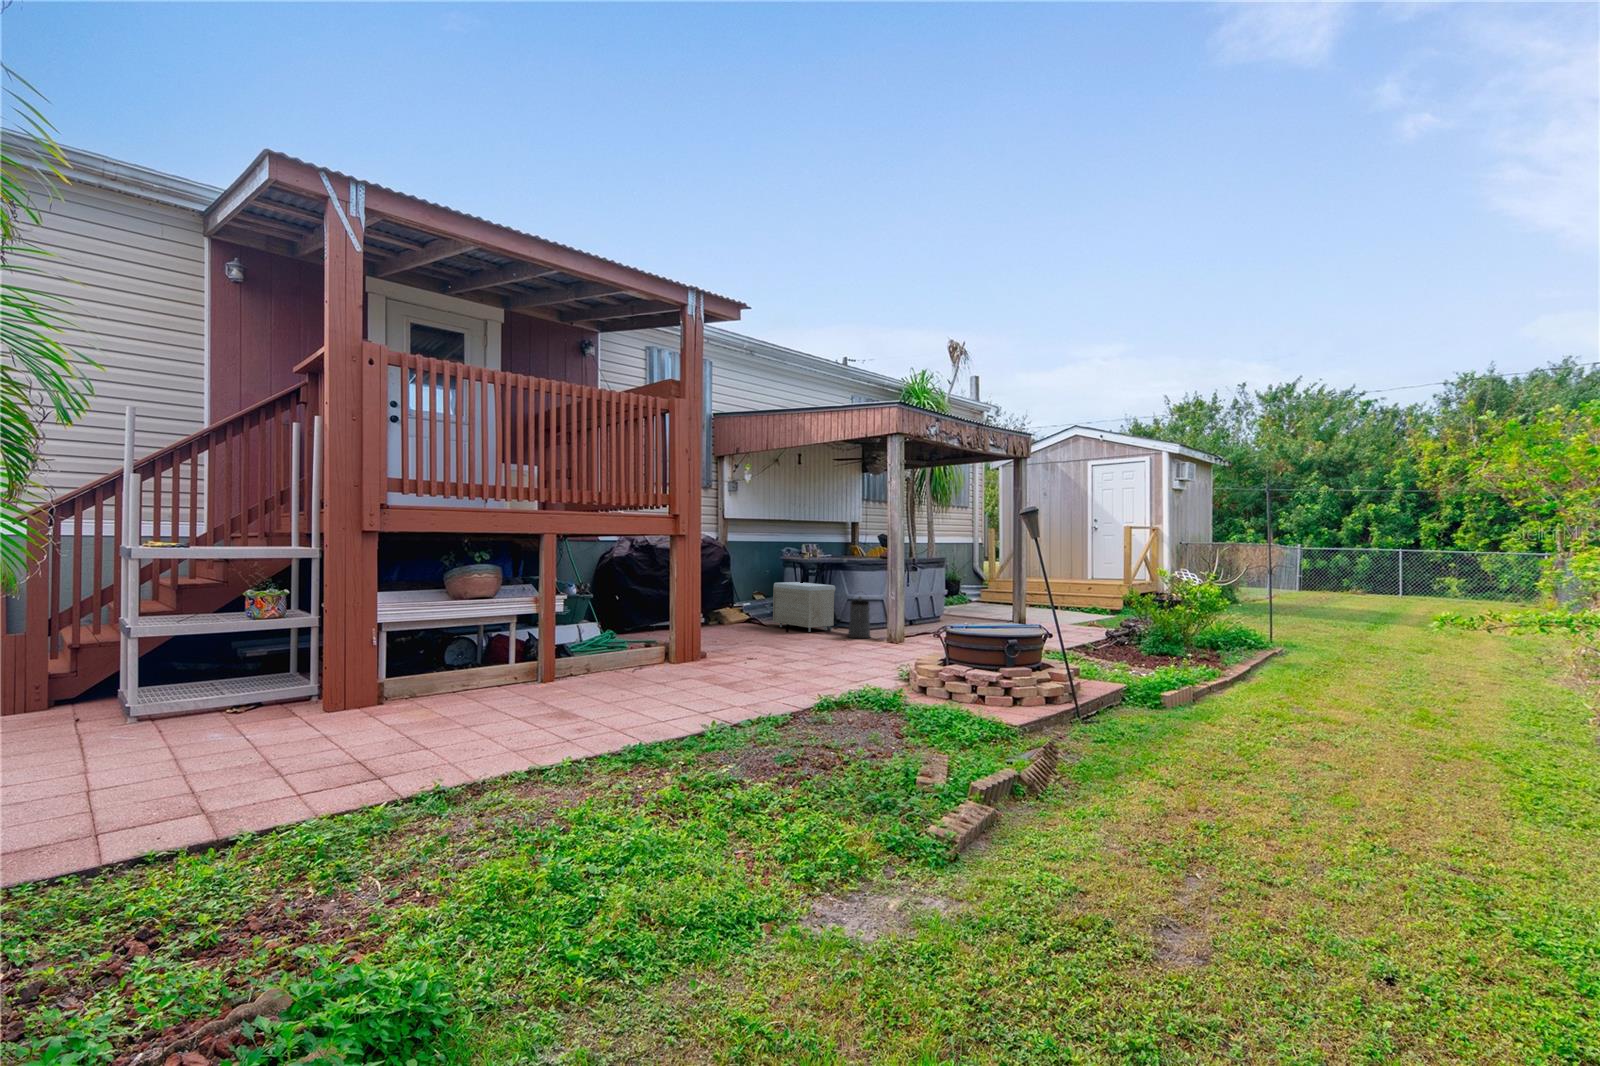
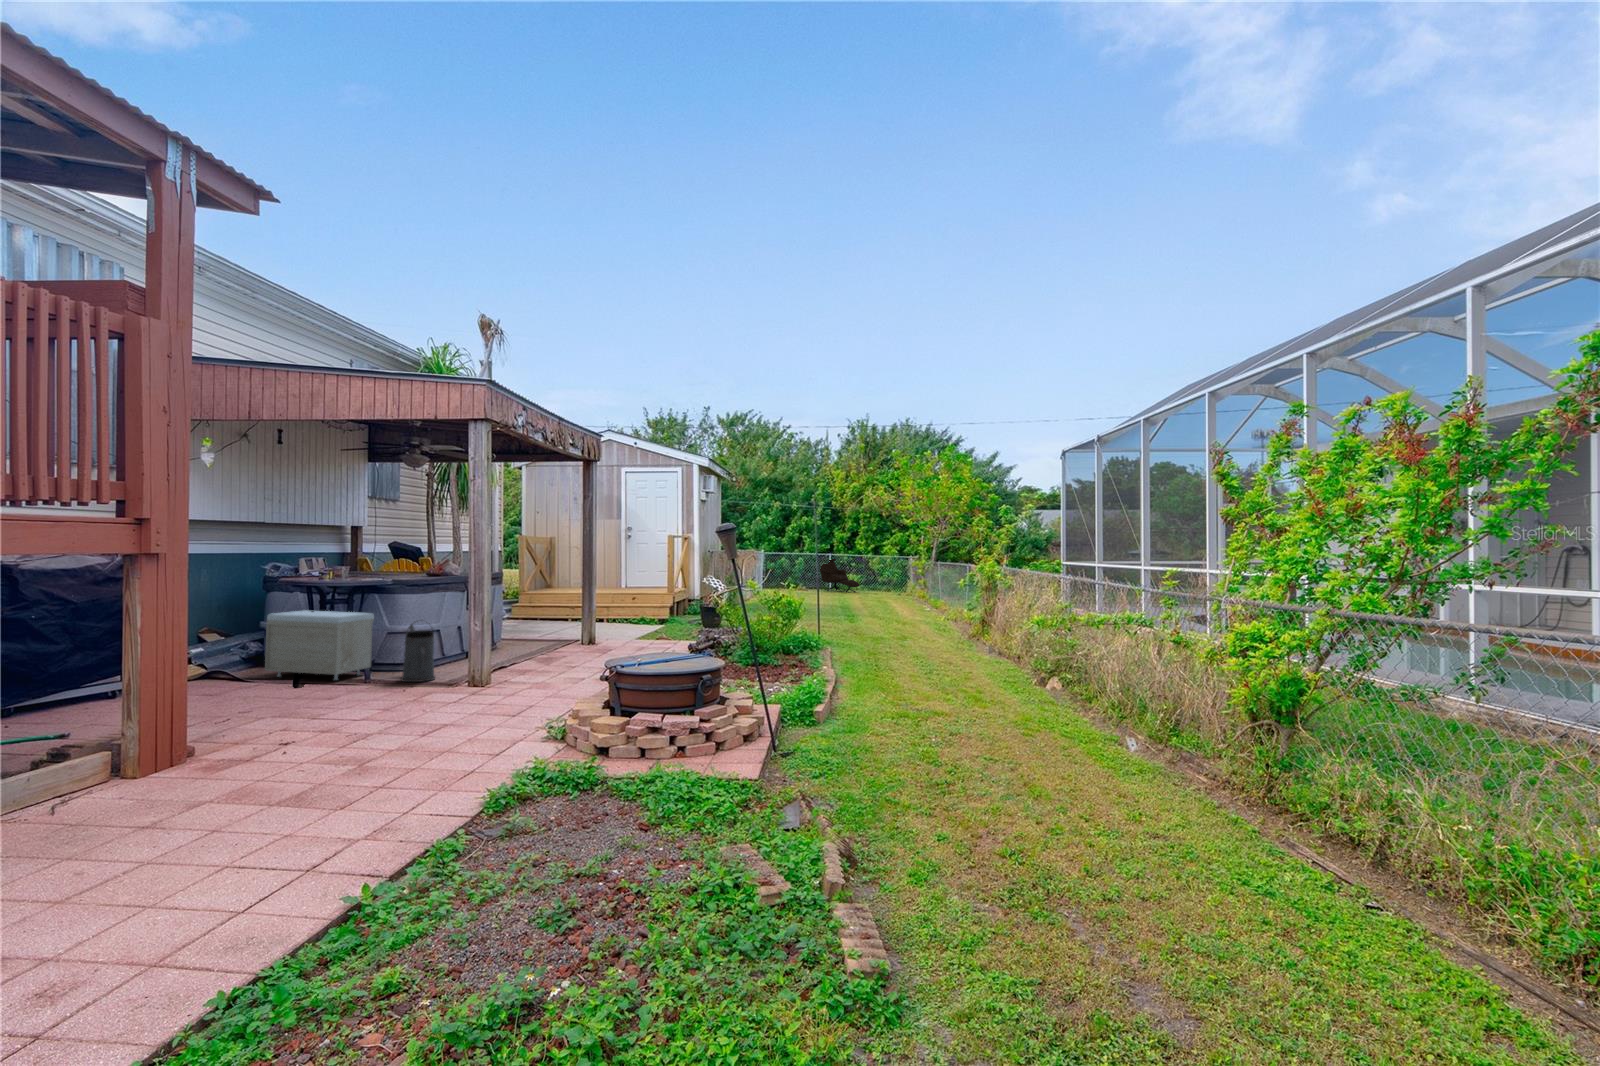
lounge chair: none [1384,550,1450,601] -> present [819,559,859,592]

